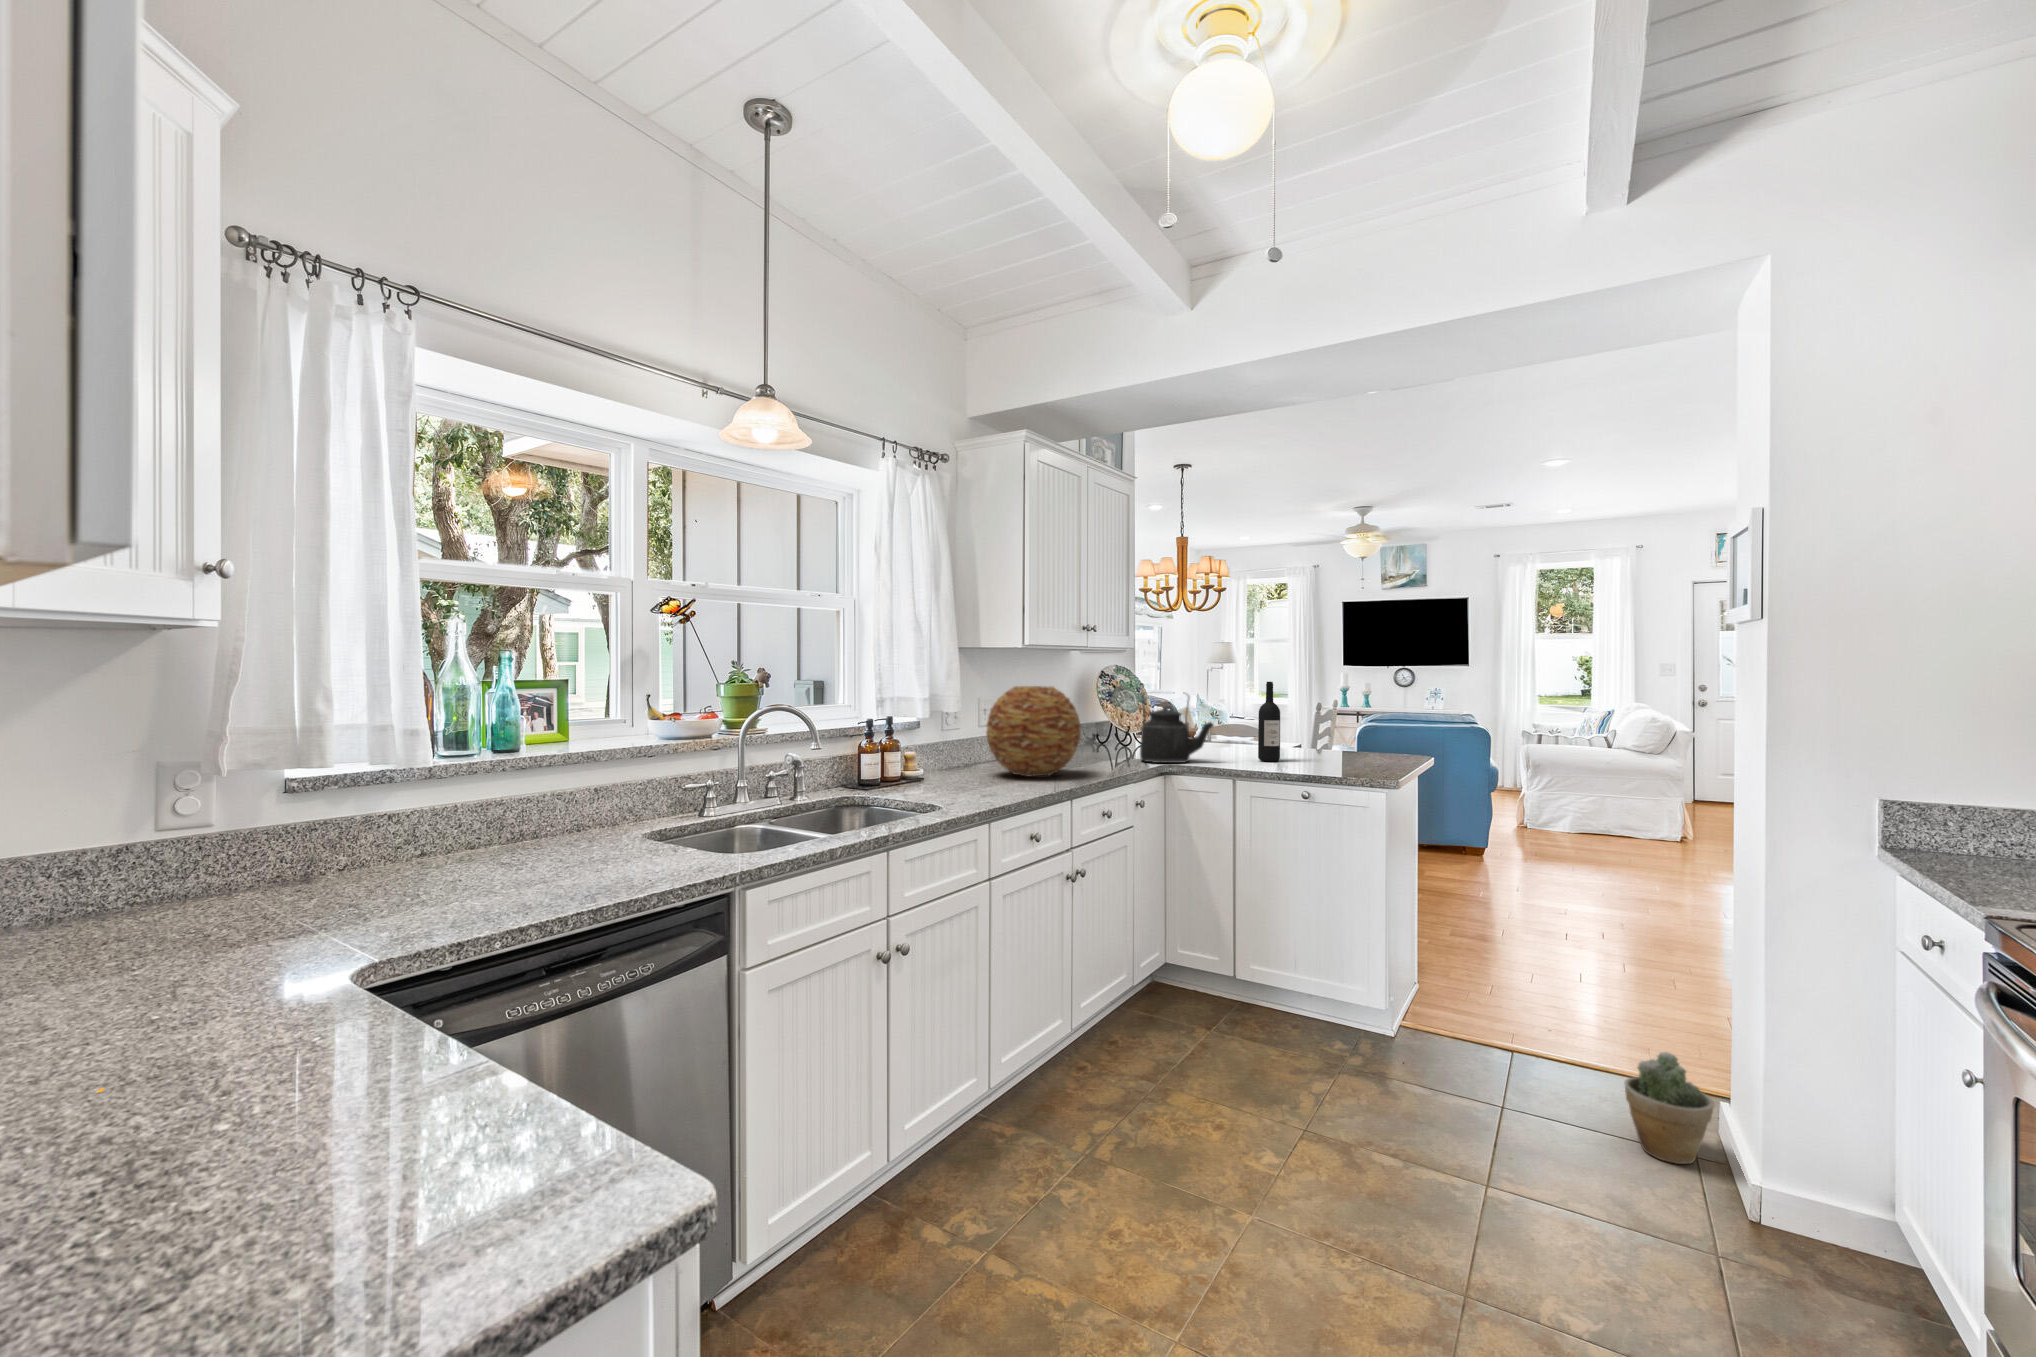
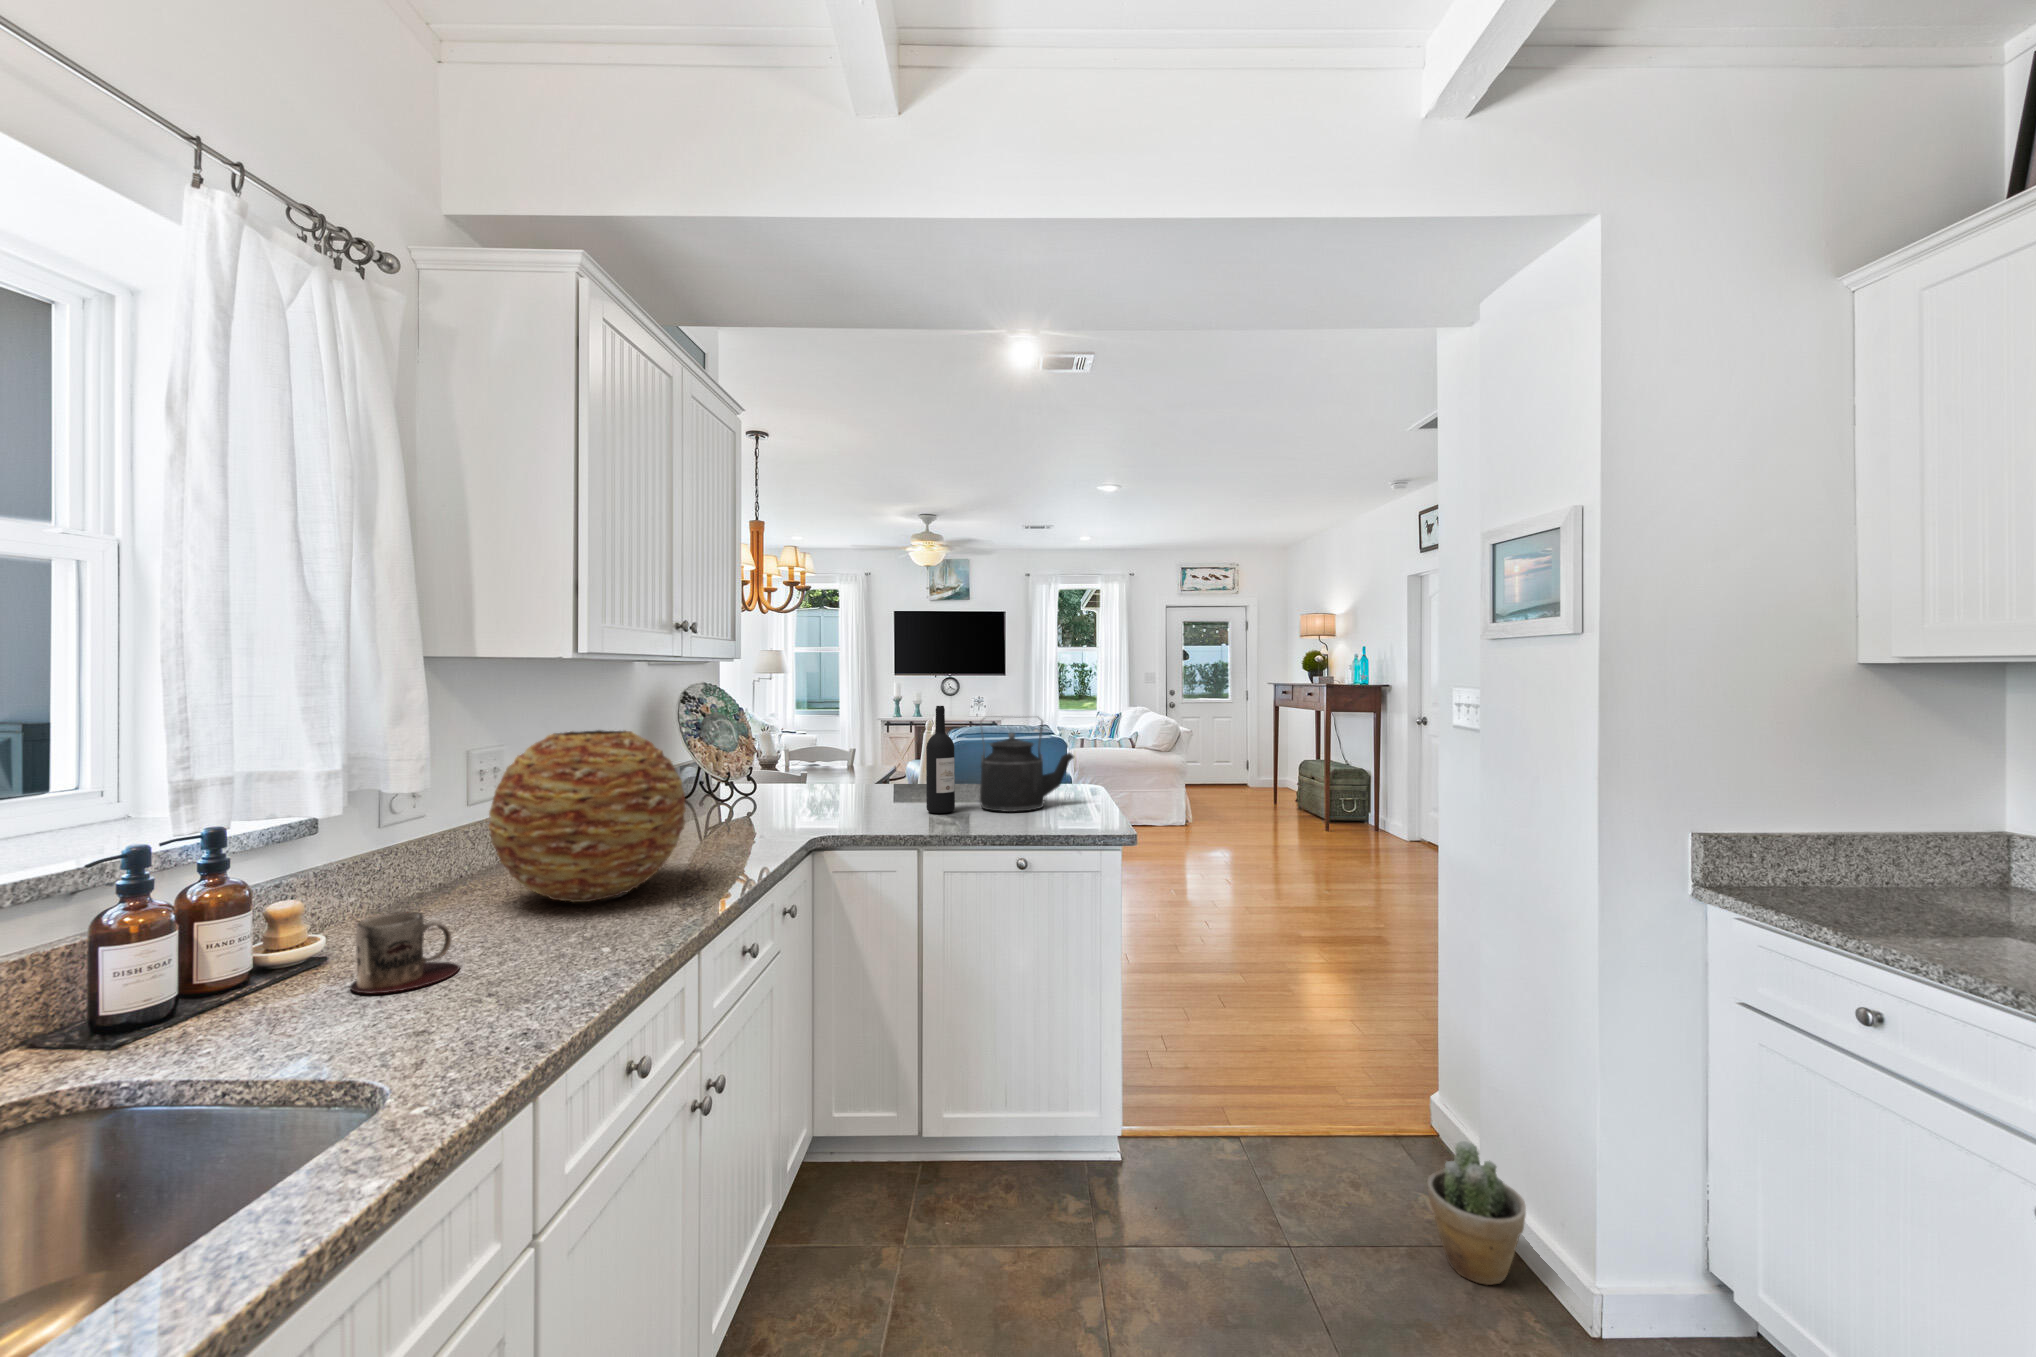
kettle: present [1140,692,1214,763] -> present [980,716,1074,812]
mug: none [933,760,973,791] -> present [350,912,459,993]

